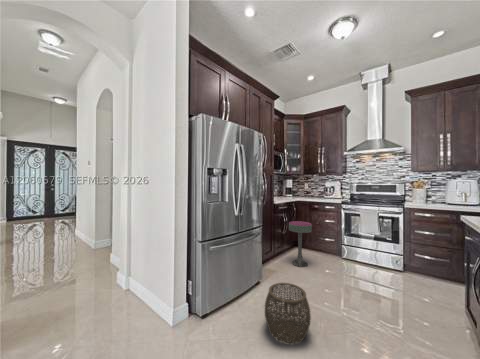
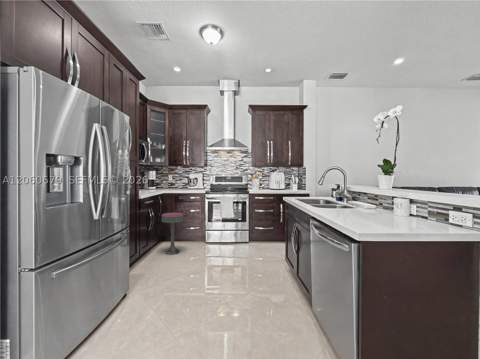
woven basket: present [265,283,311,343] -> none [166,258,201,297]

